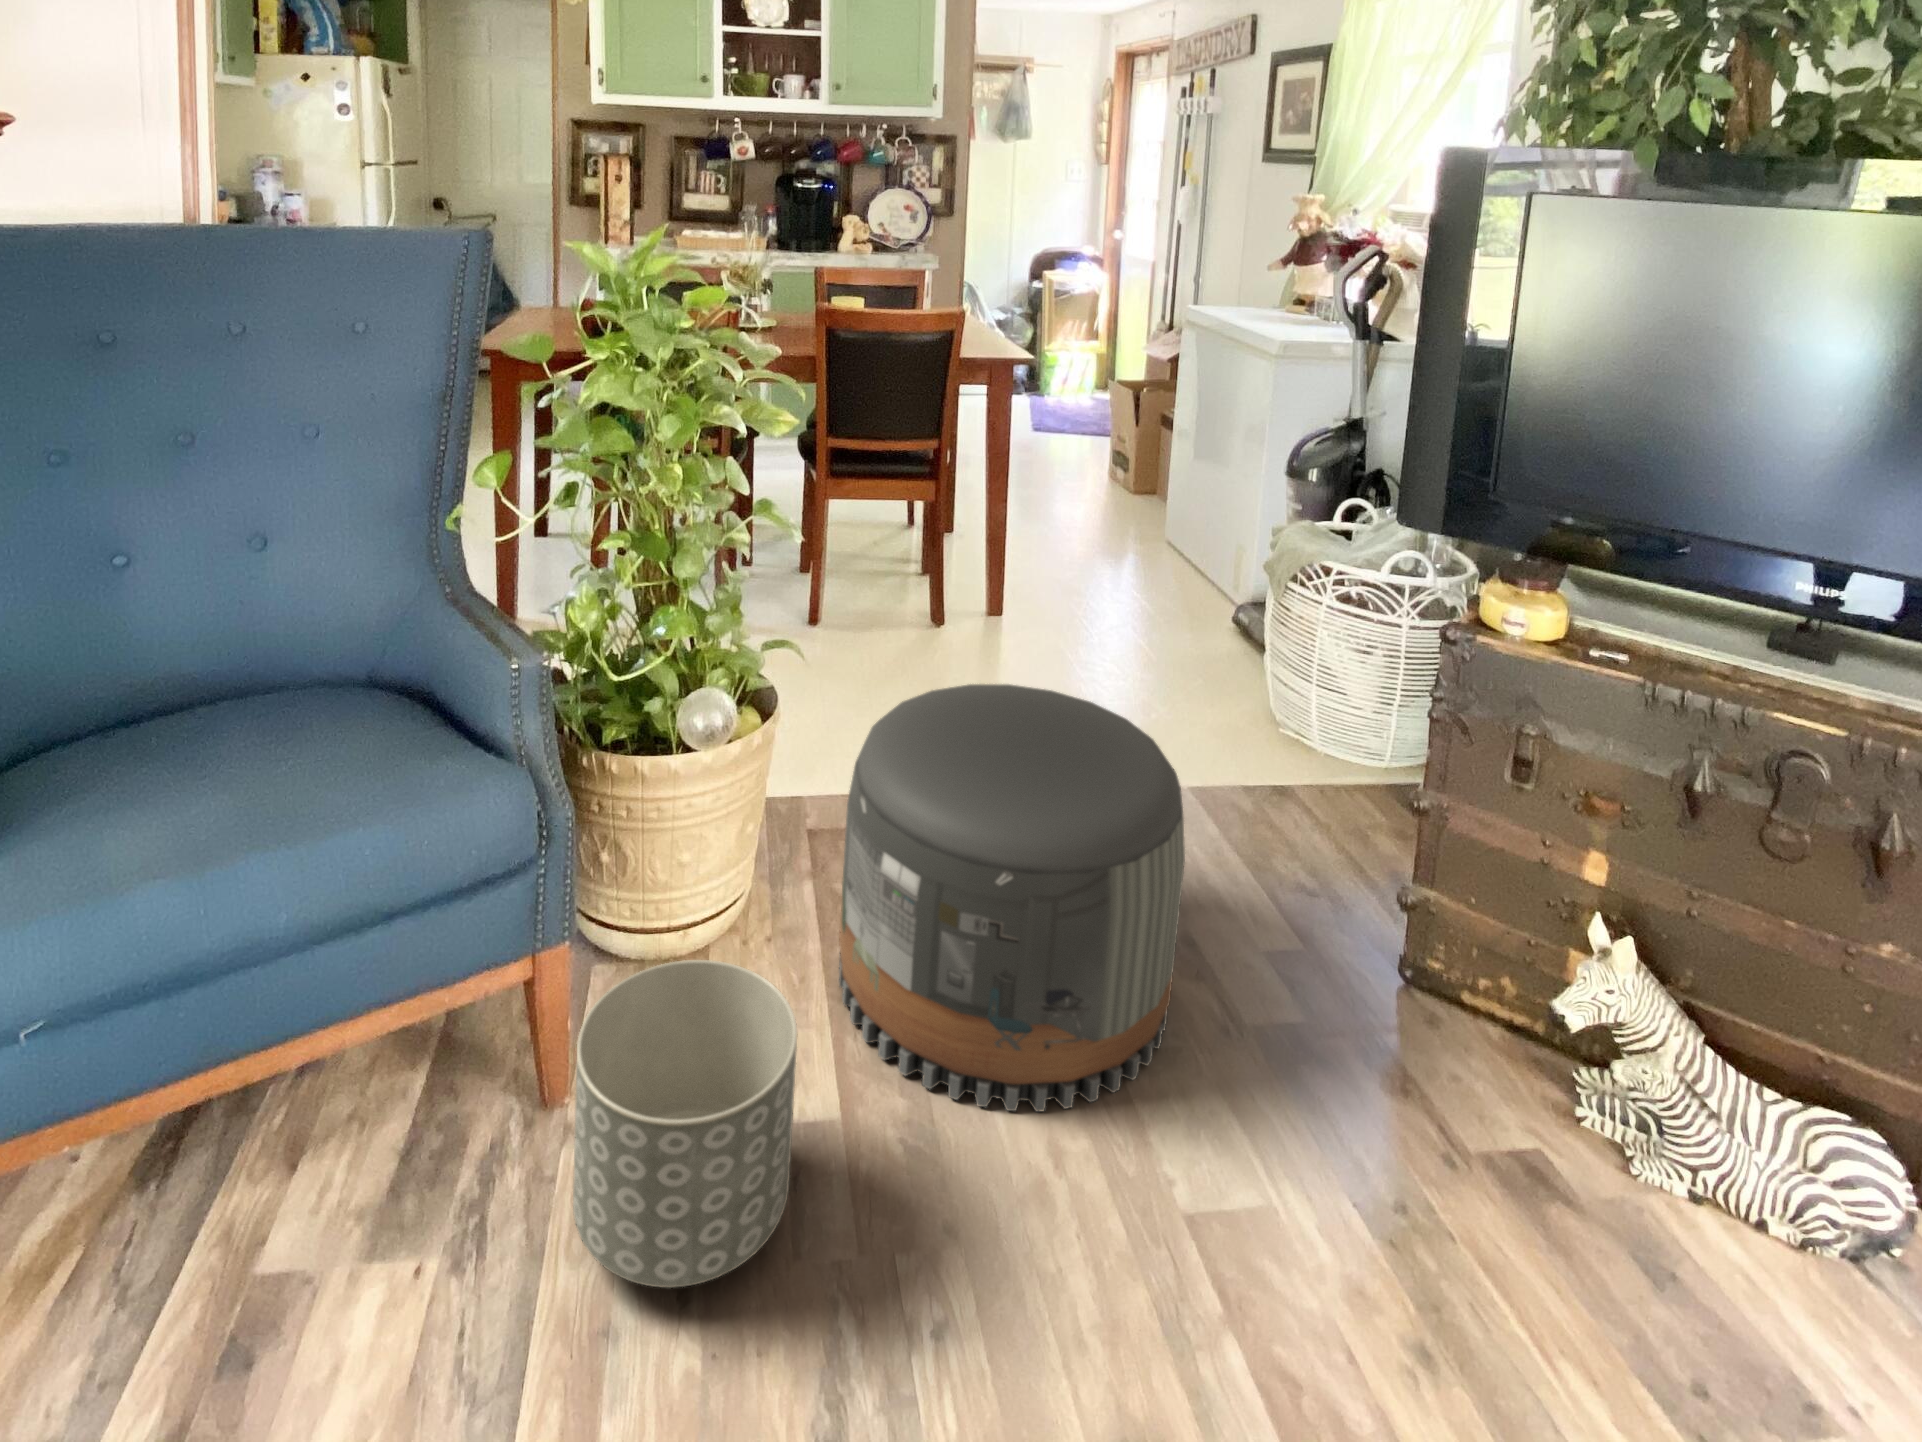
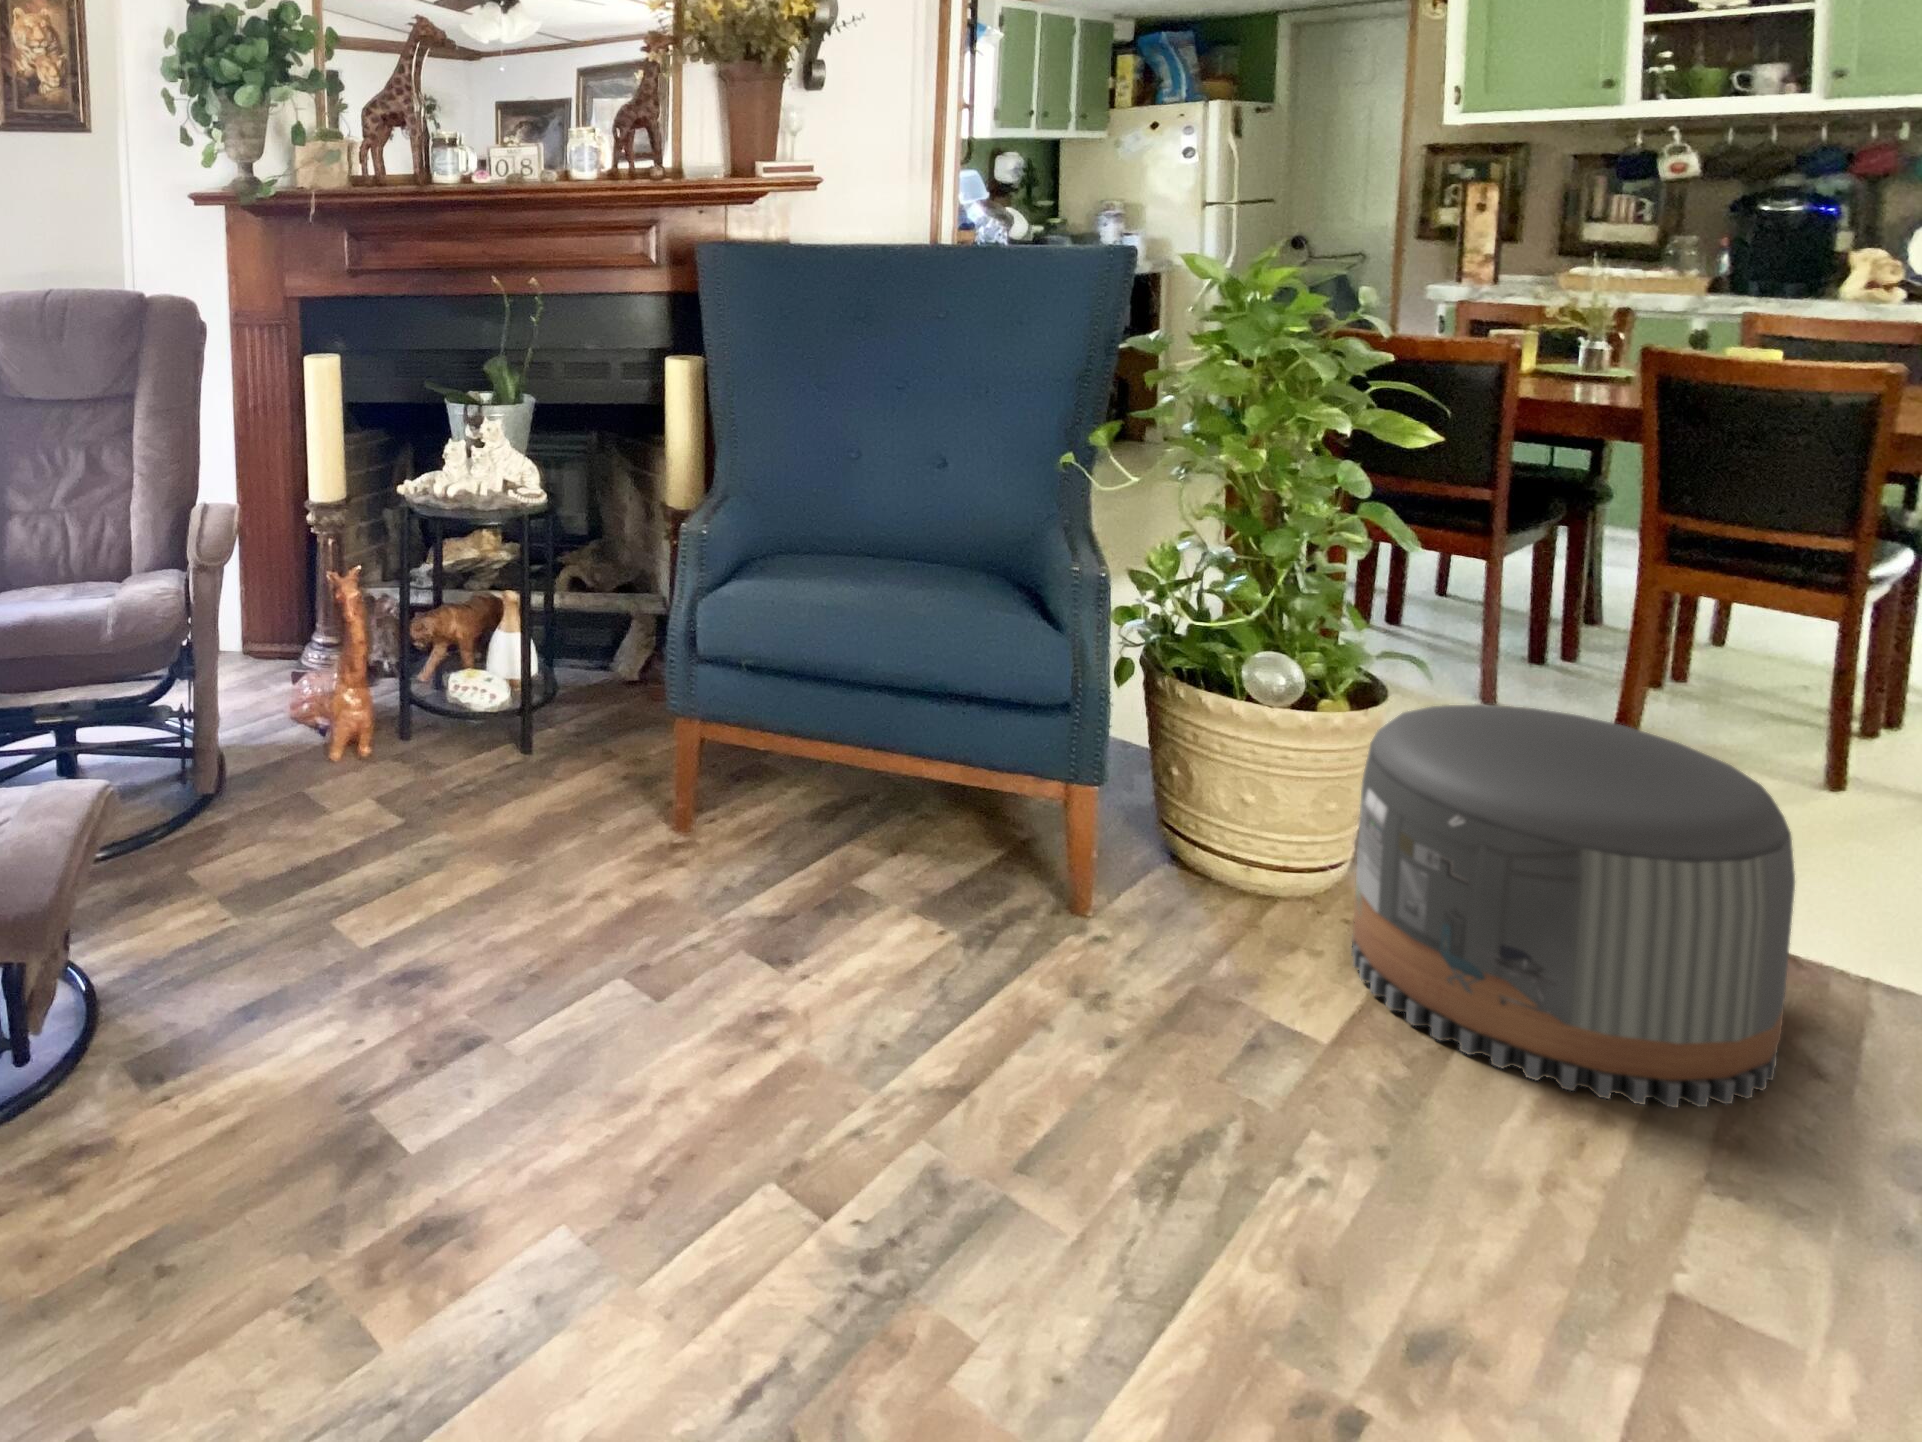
planter: present [573,960,797,1288] -> none [1040,787,1221,984]

